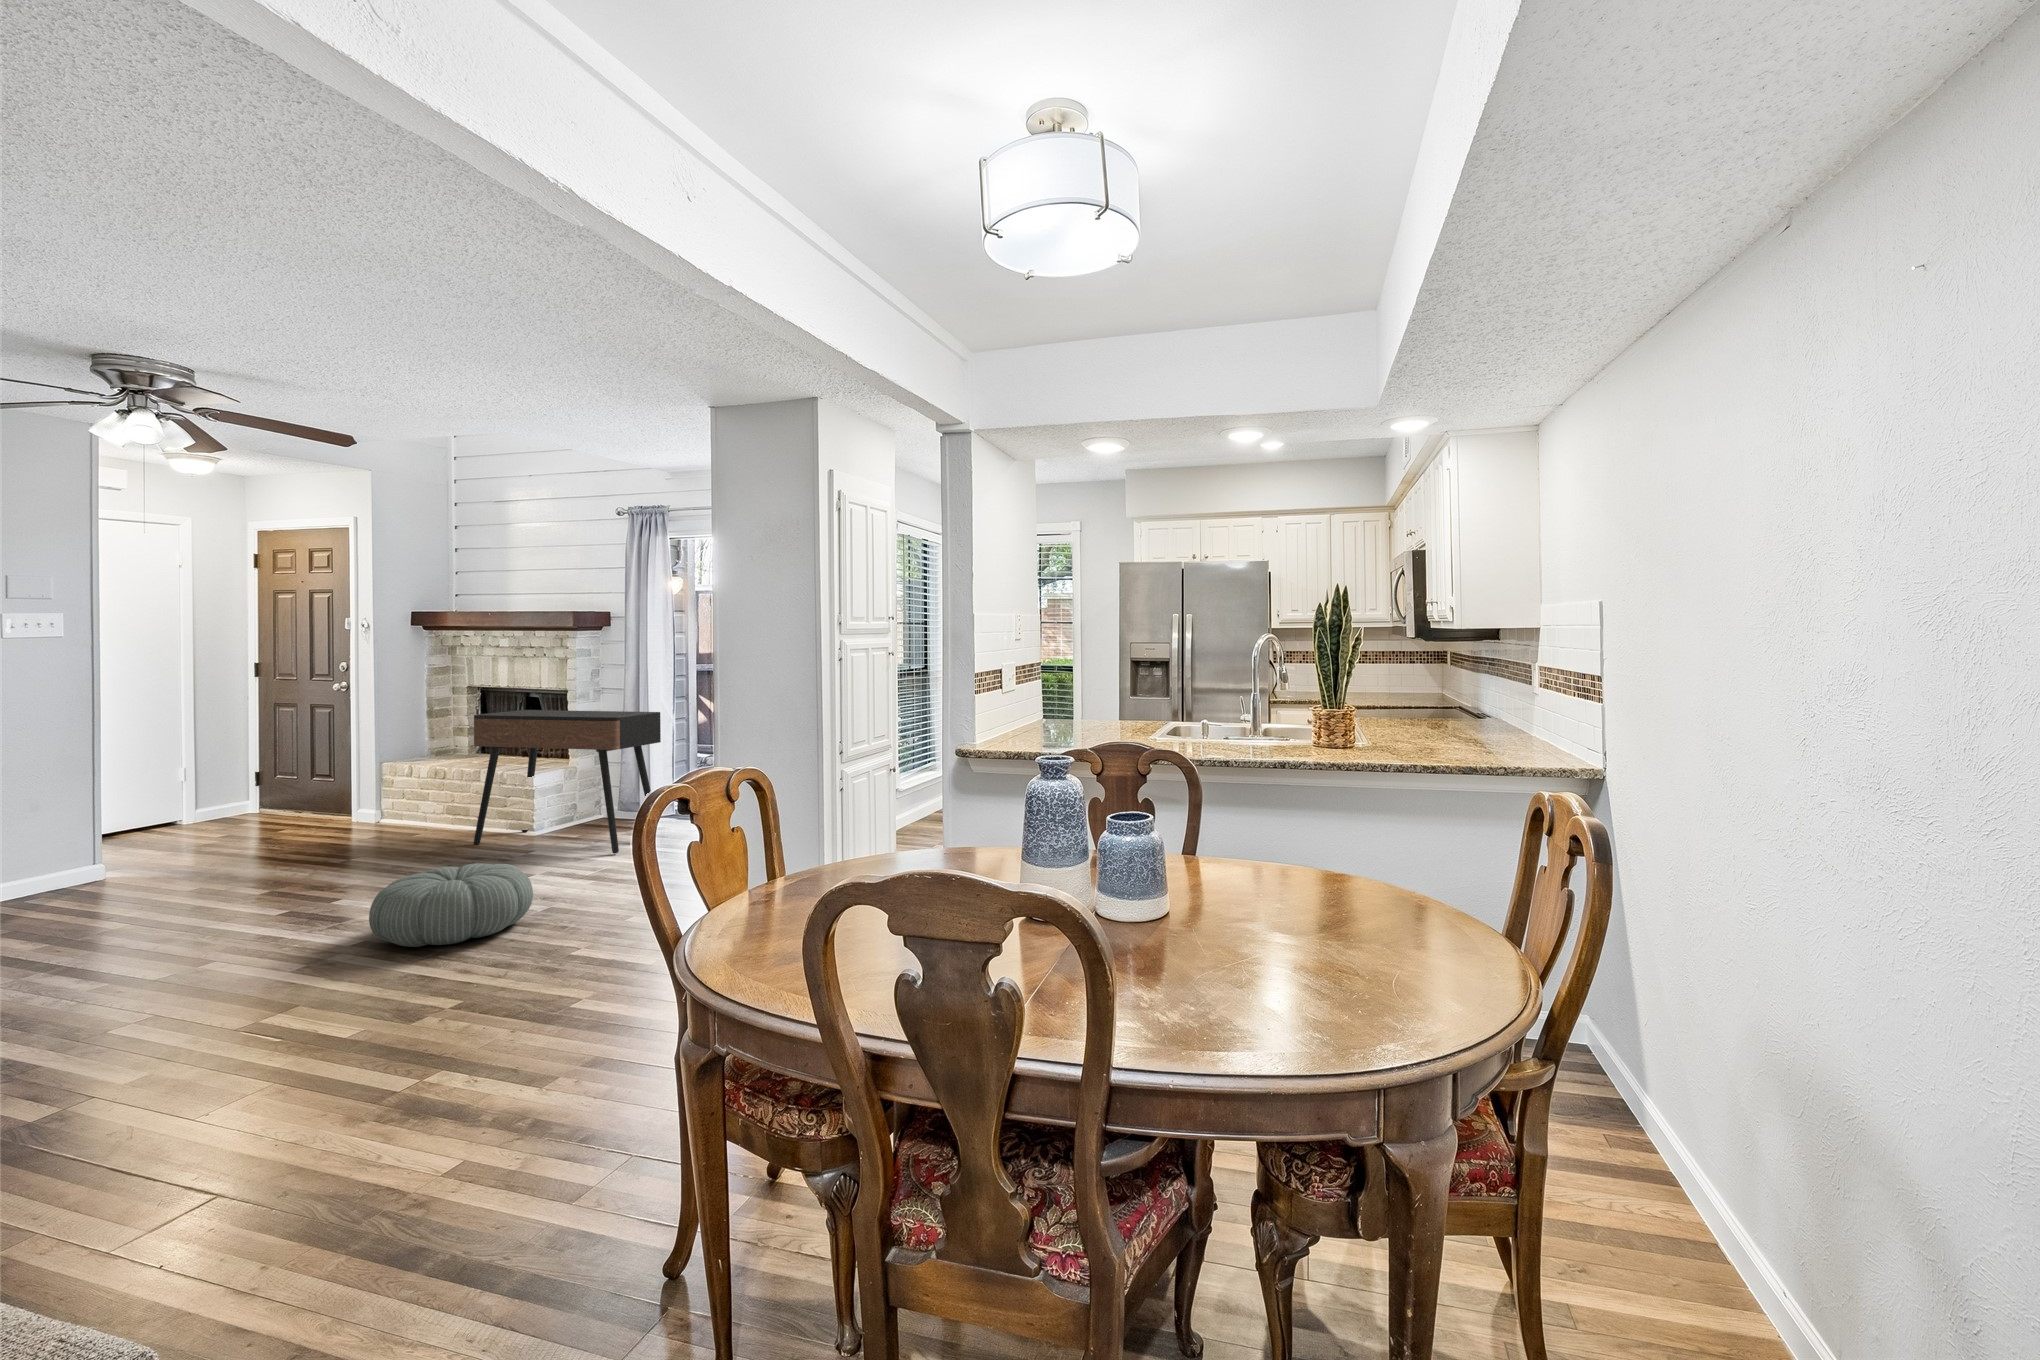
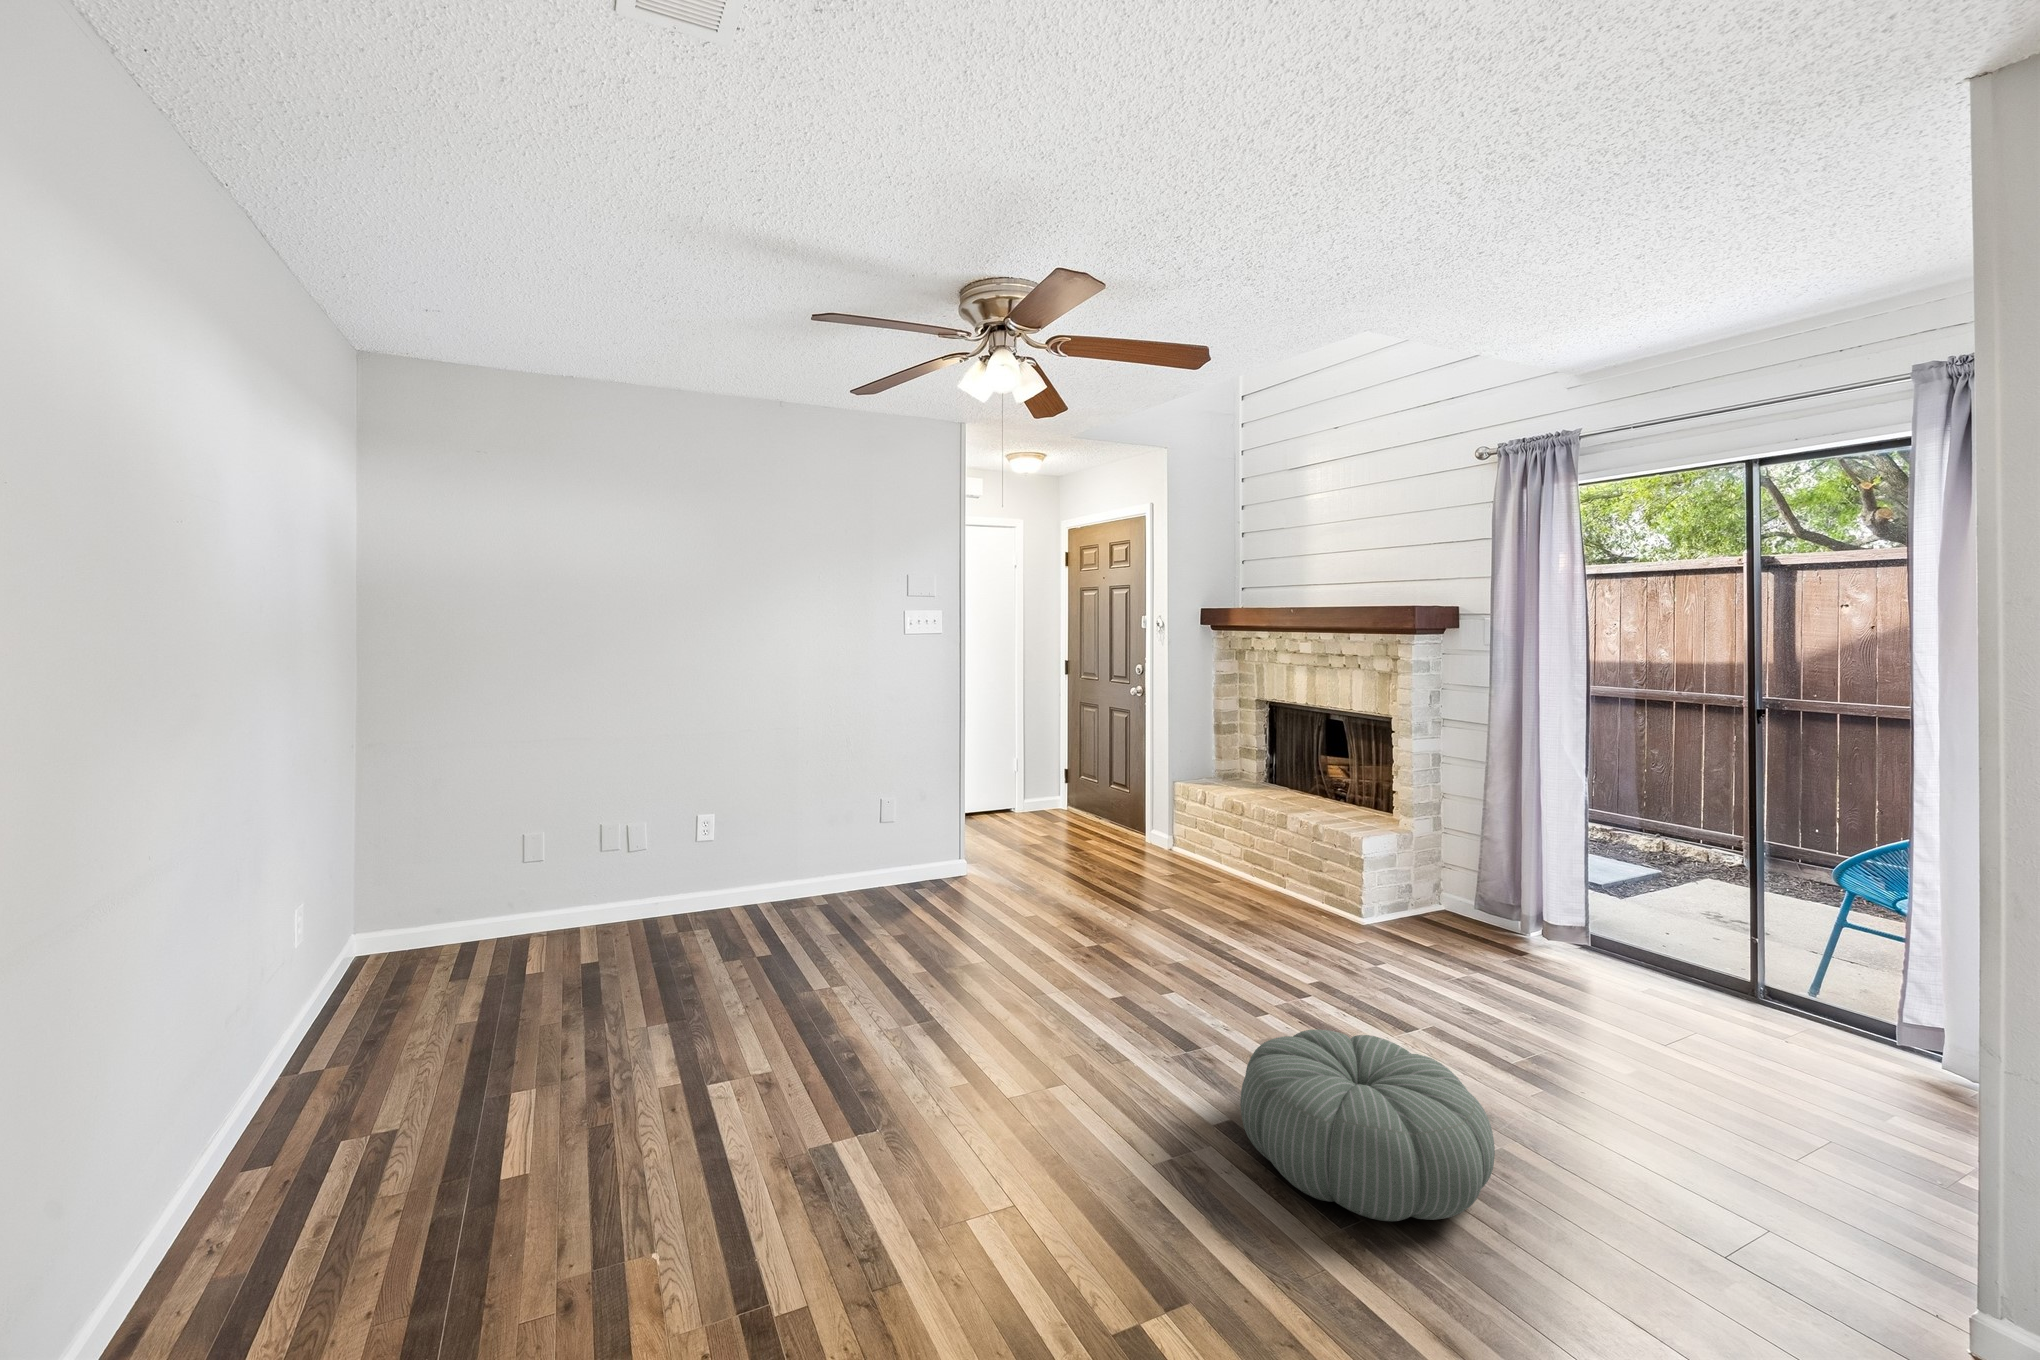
console table: present [474,710,661,854] -> none [1289,743,1587,1009]

